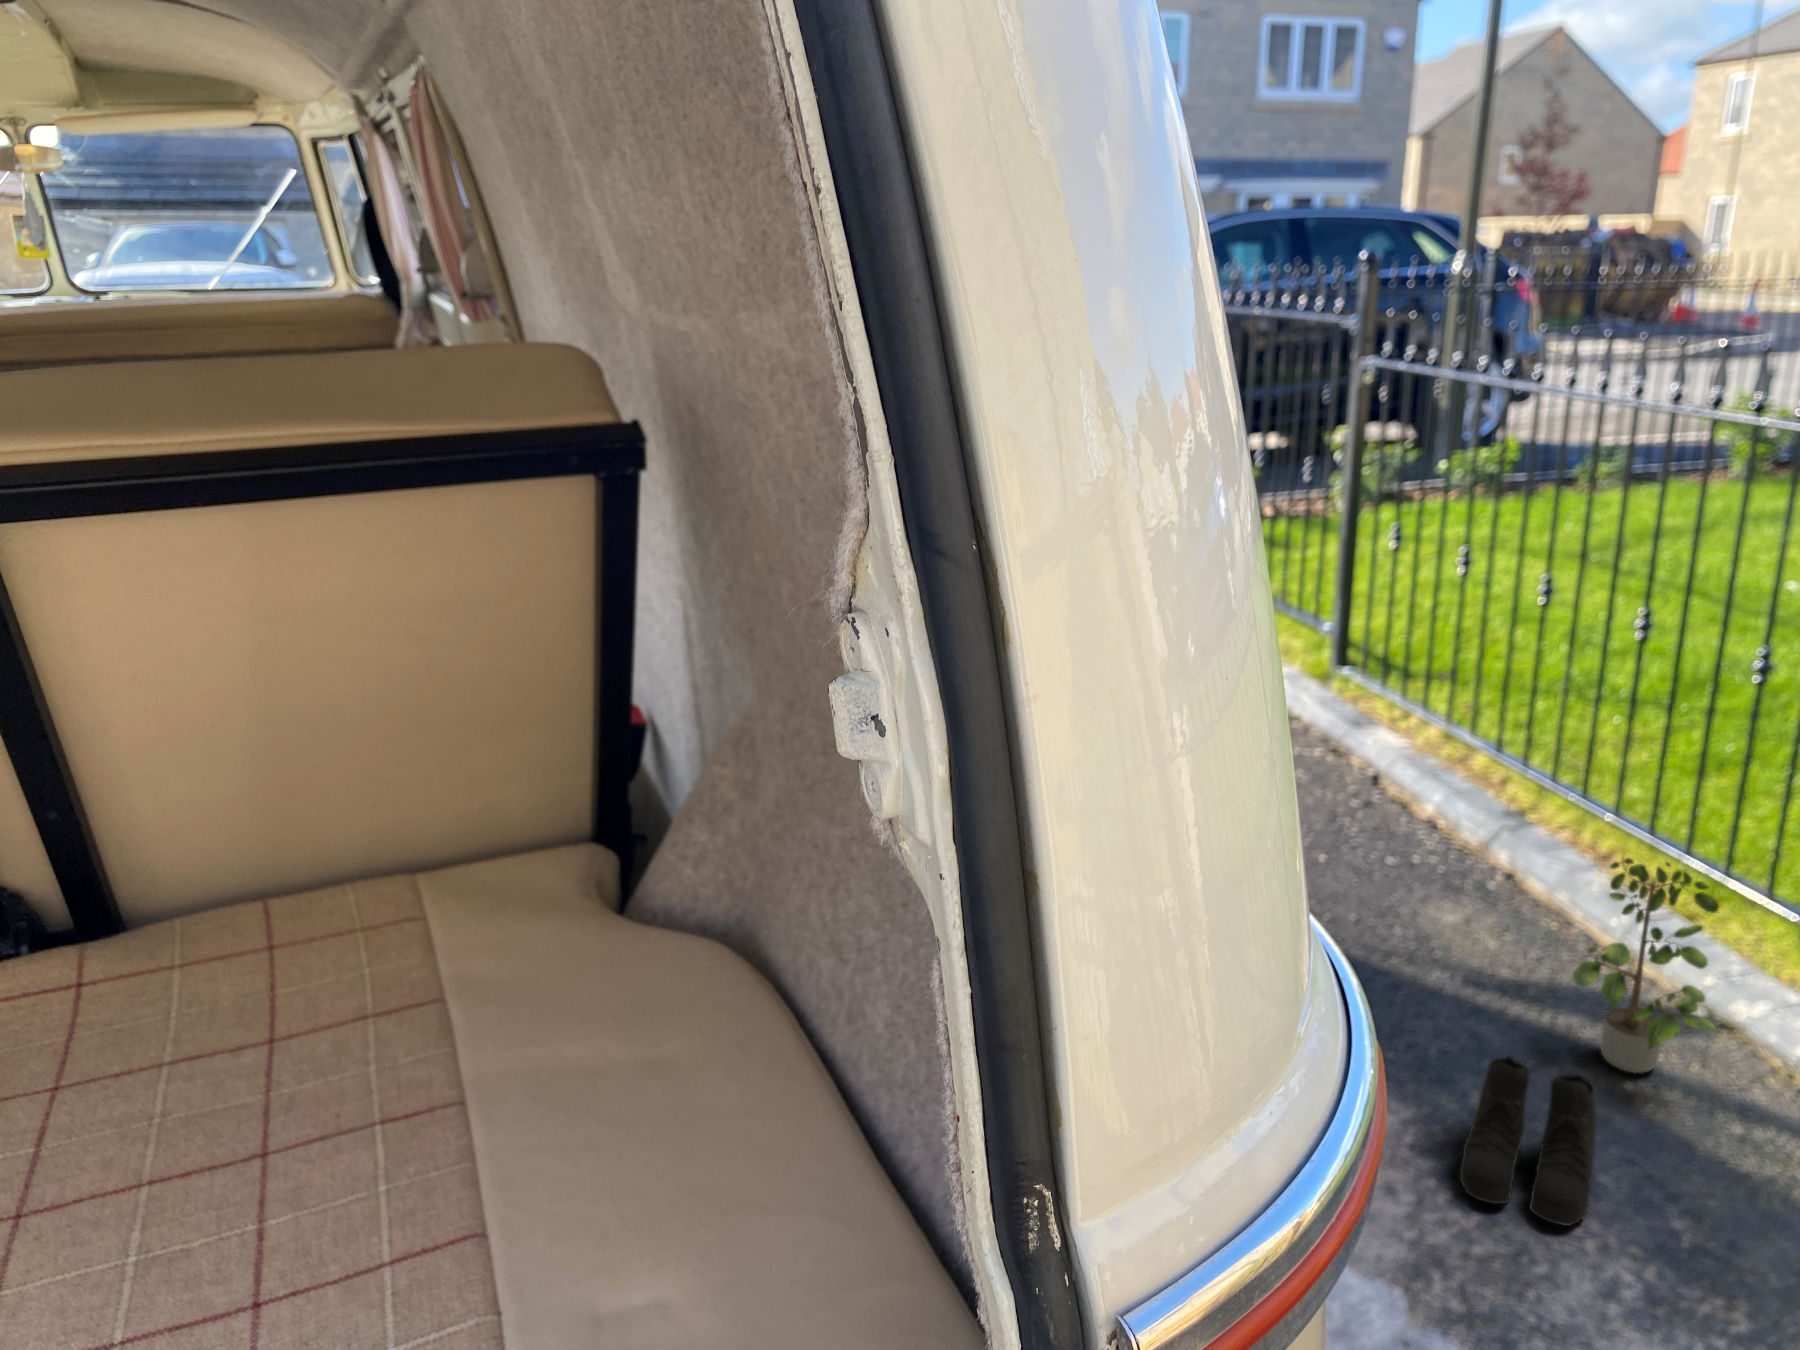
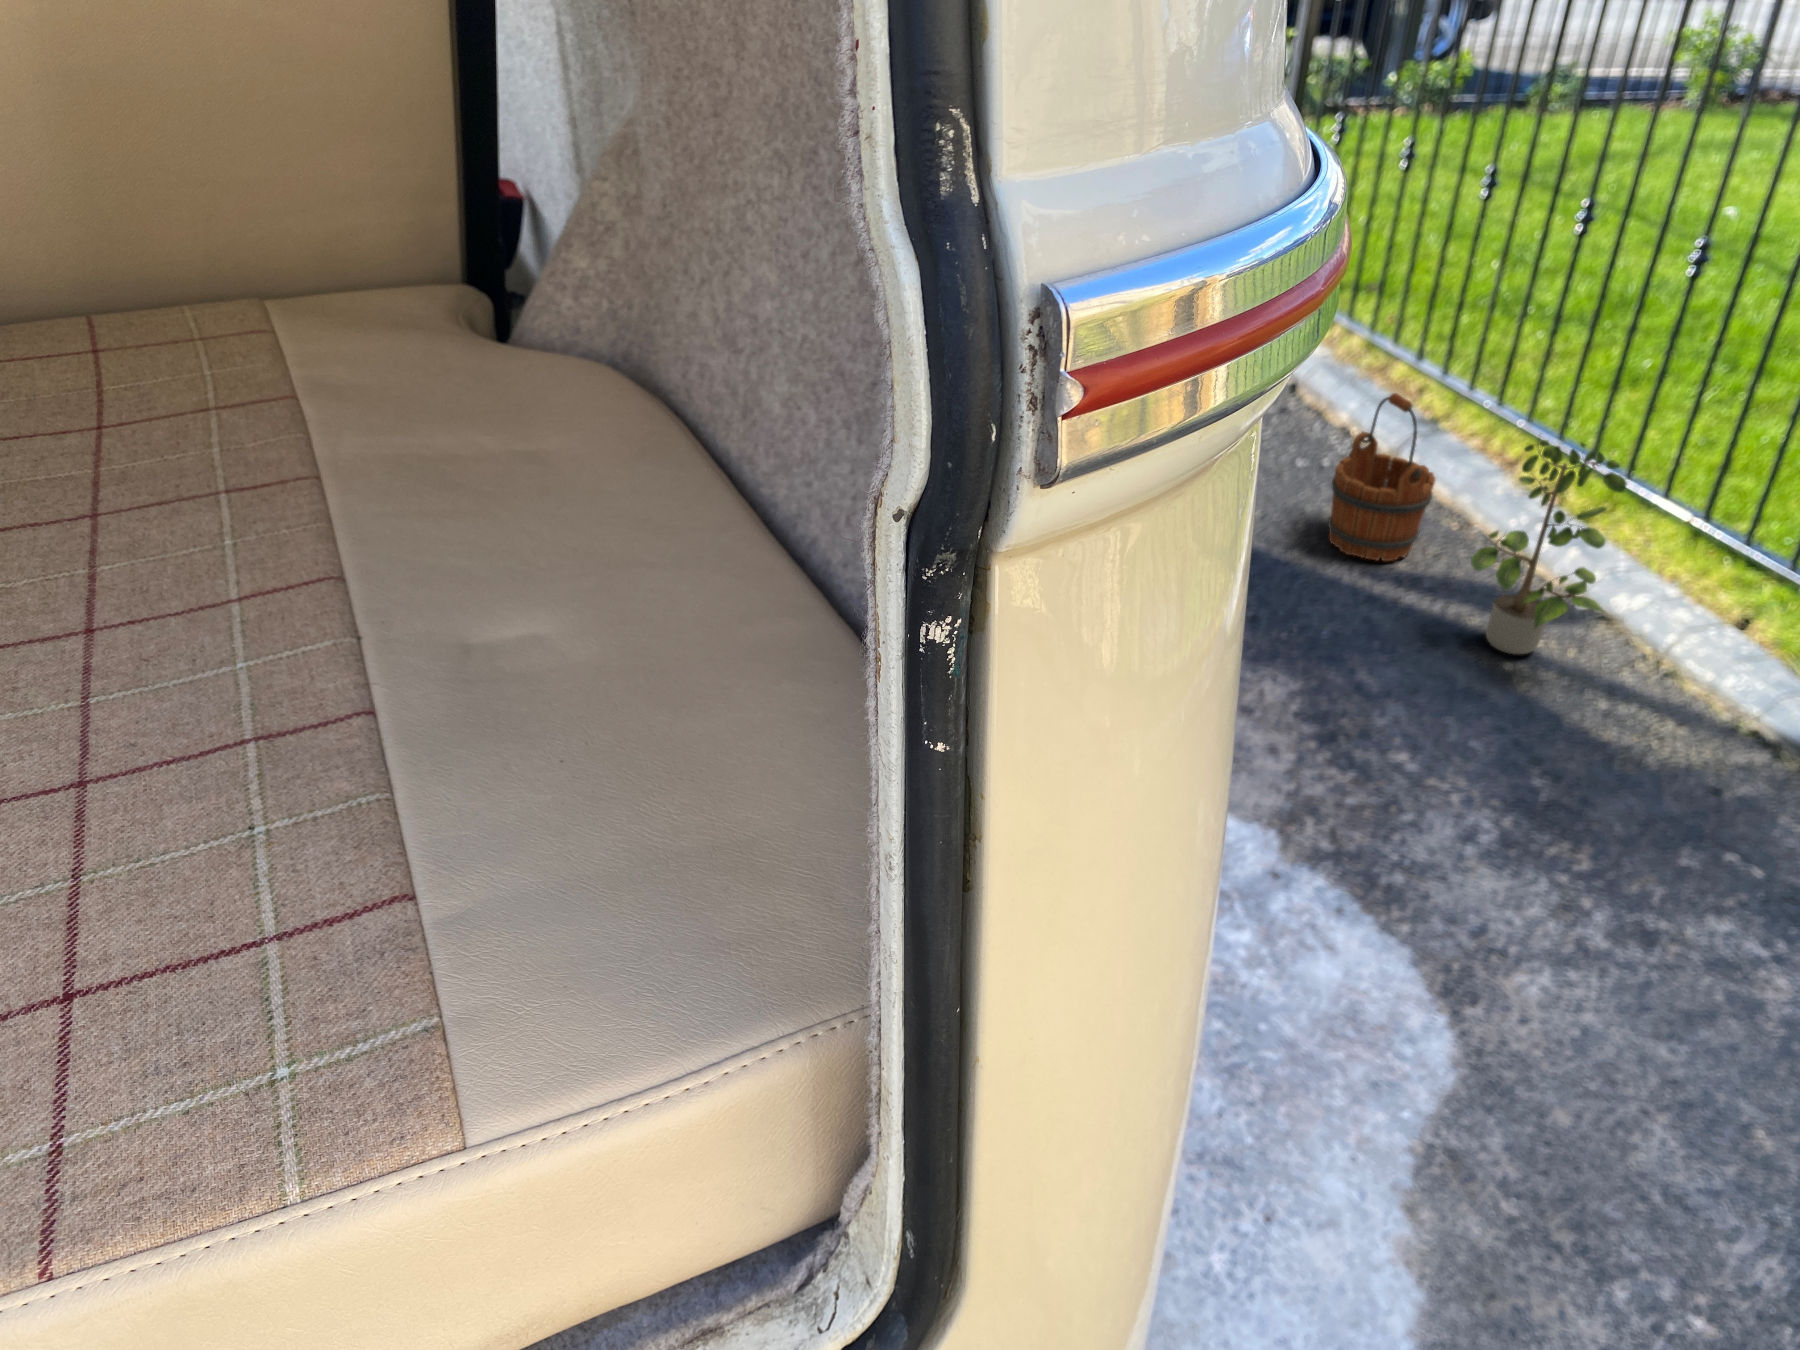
wooden bucket: none [1423,802,1527,968] -> present [1328,393,1435,561]
boots: present [1460,1055,1596,1226] -> none [1340,630,1480,782]

